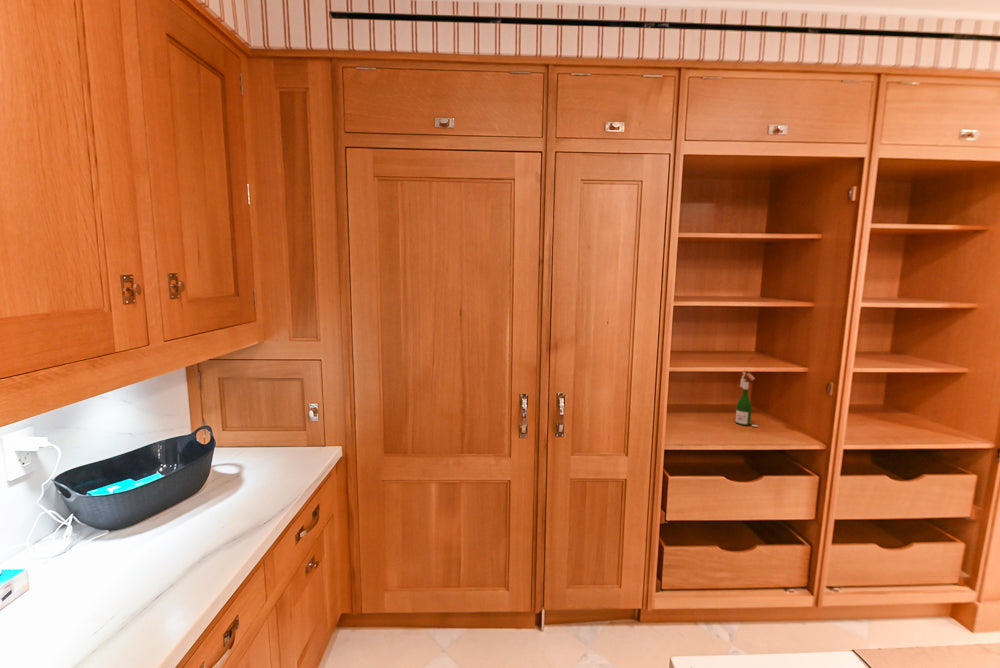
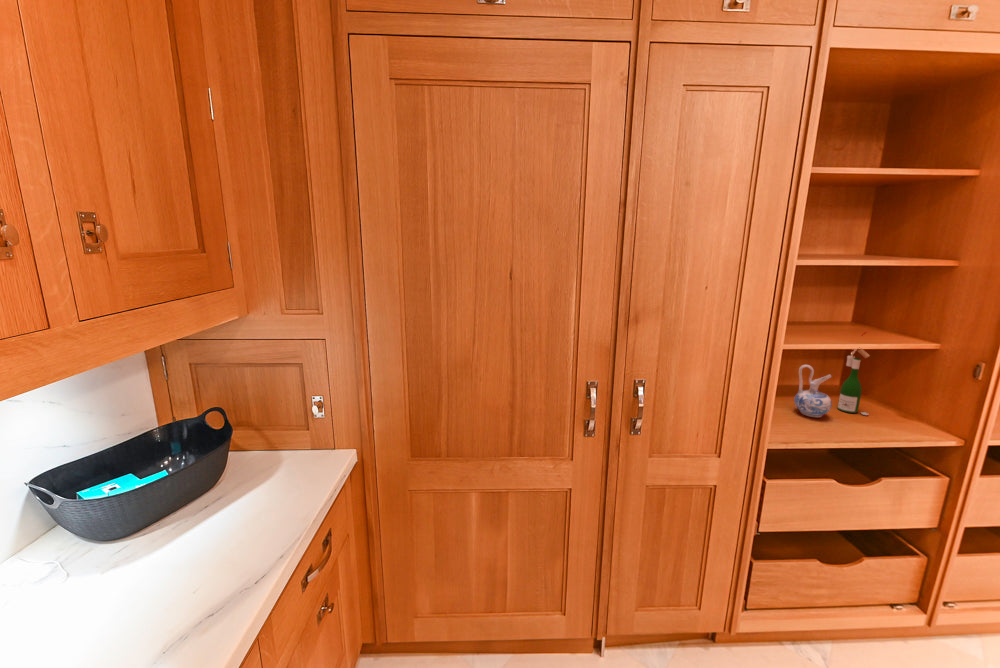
ceramic pitcher: none [698,385,725,428] -> present [794,365,832,417]

